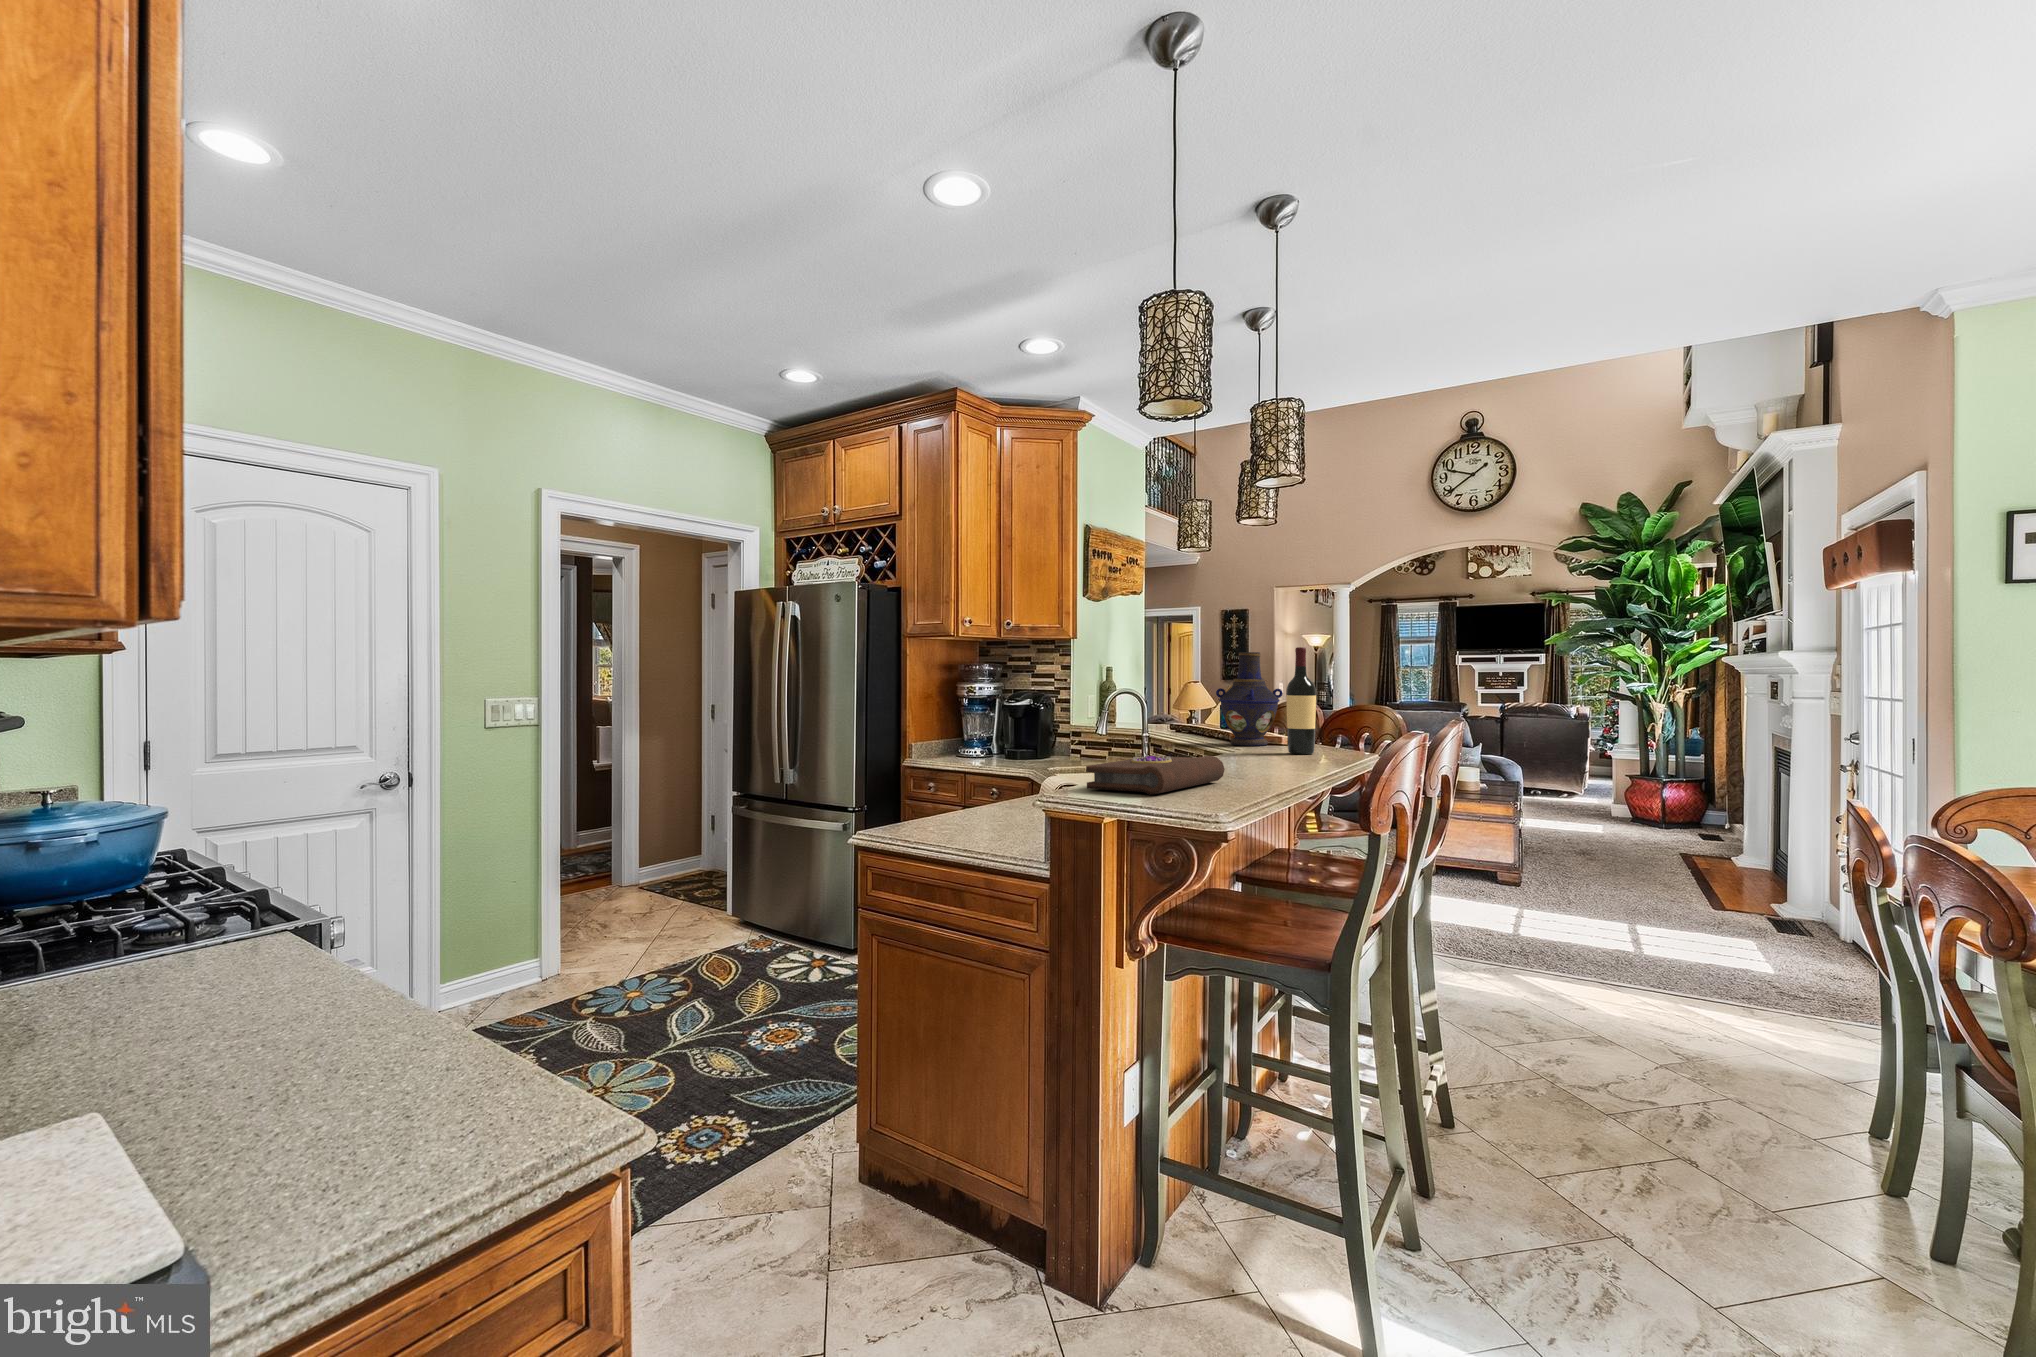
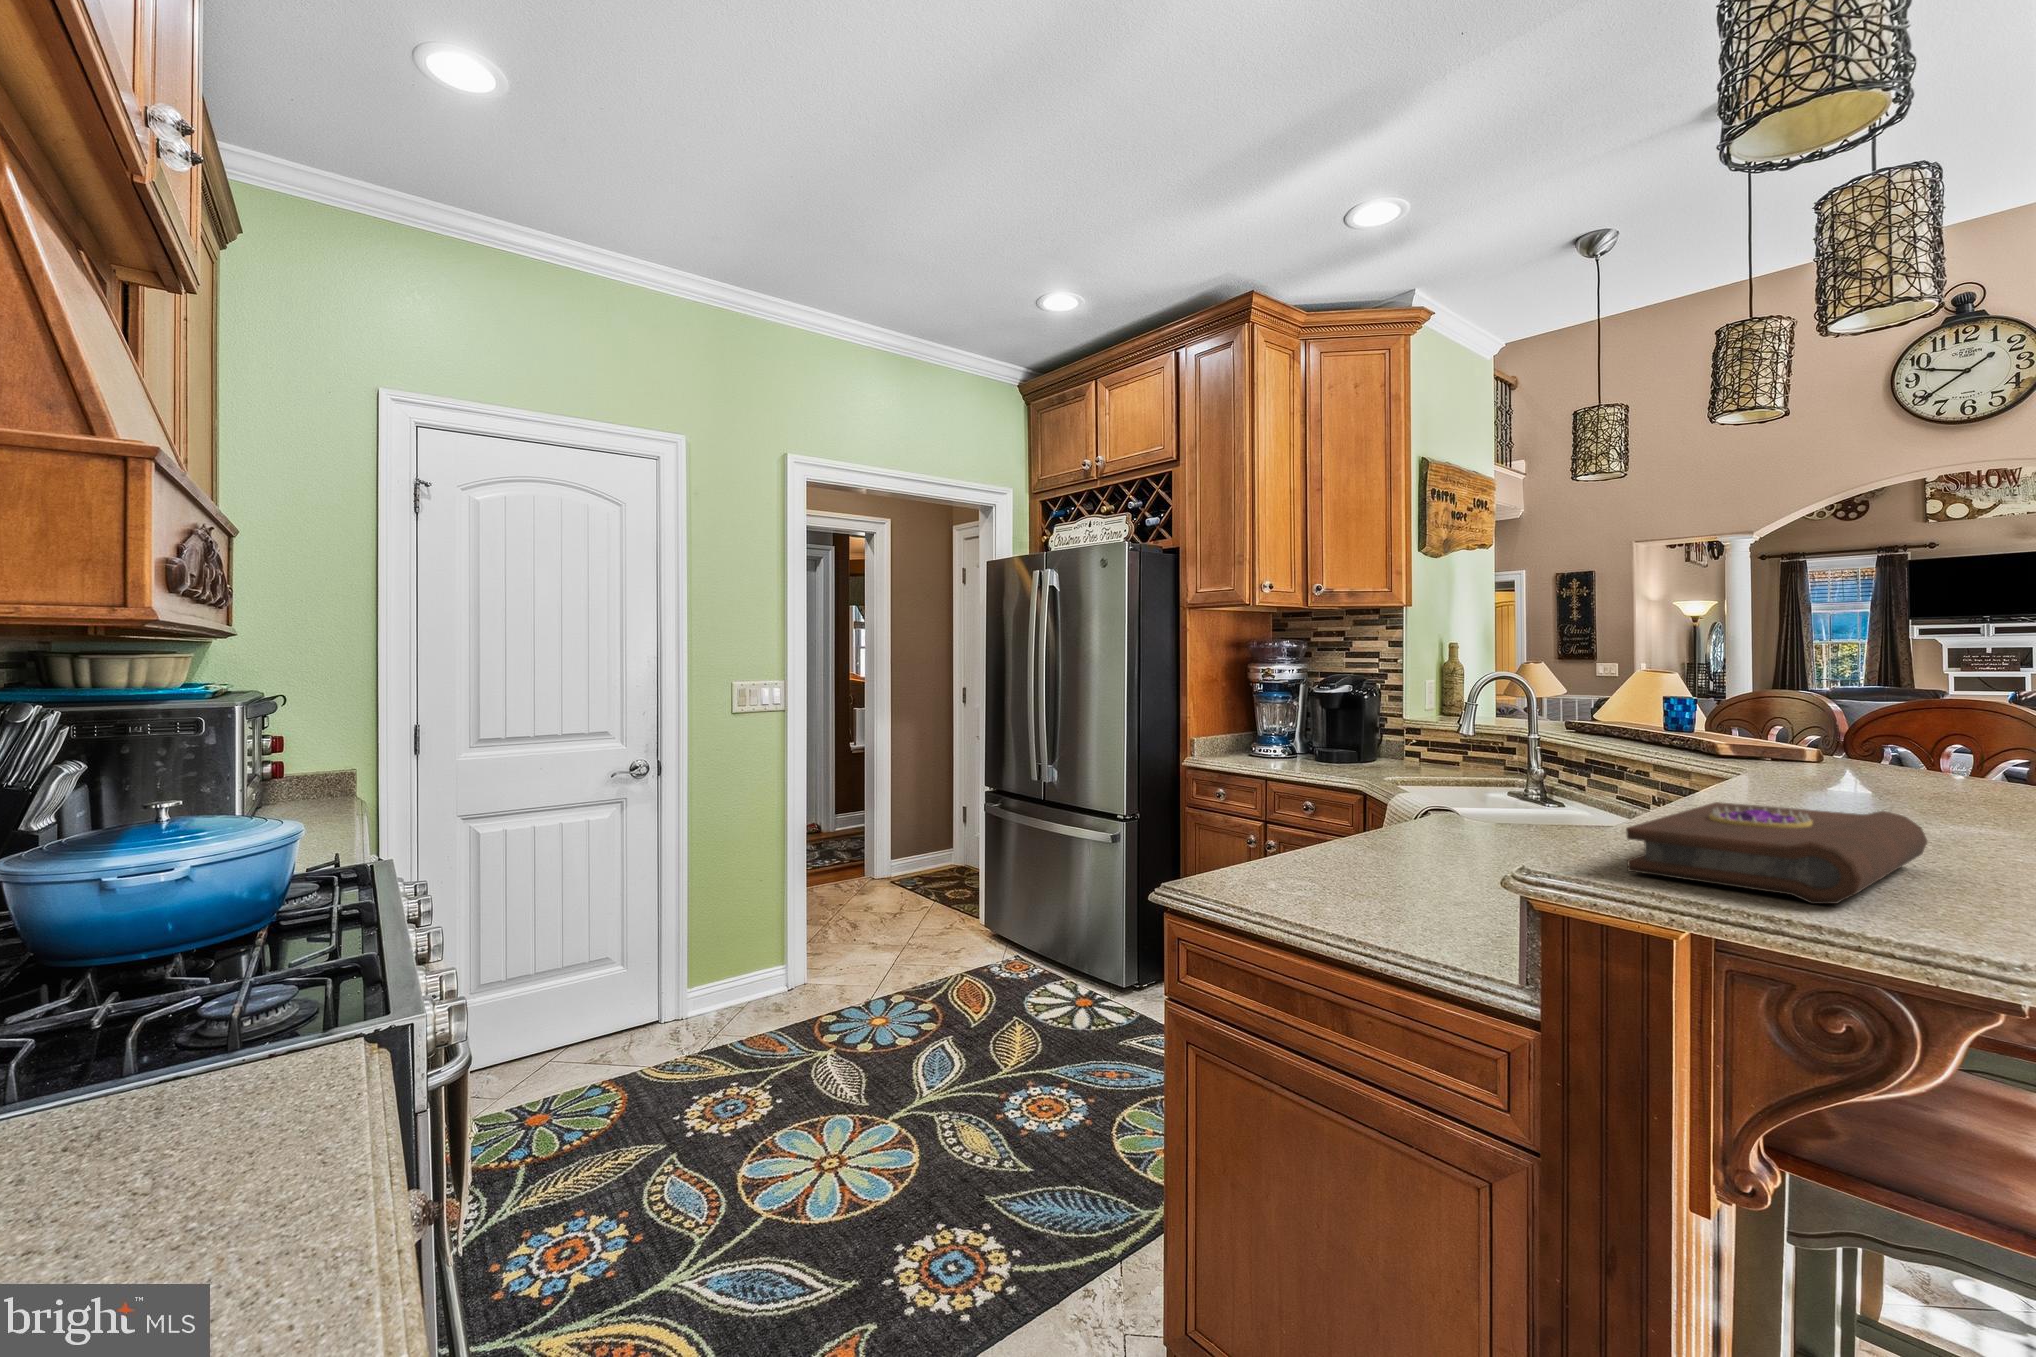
wine bottle: present [1286,647,1316,754] -> none [1886,602,1957,788]
vase: present [1216,652,1283,746] -> none [1698,615,1829,764]

